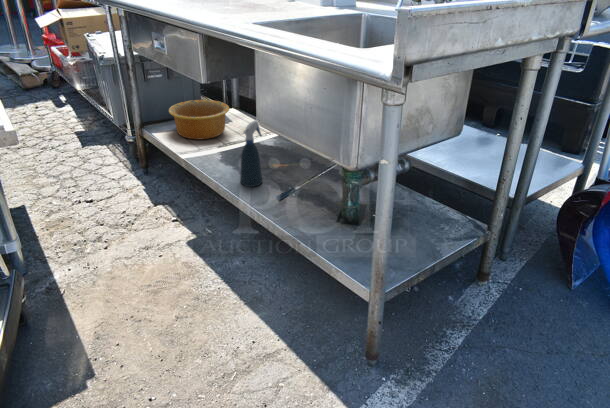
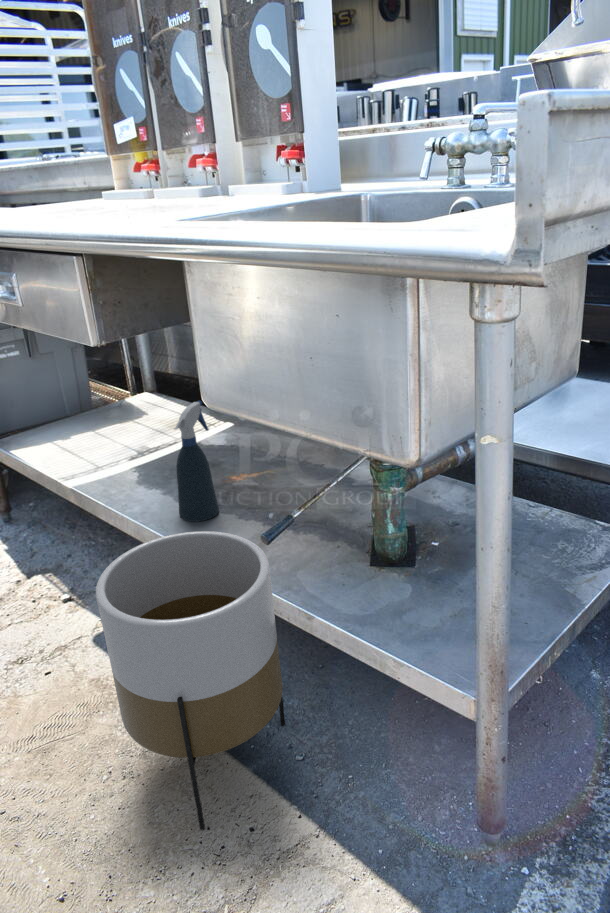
bowl: present [169,100,229,139] -> none [36,382,142,451]
planter: none [189,190,280,339] -> present [96,531,285,830]

